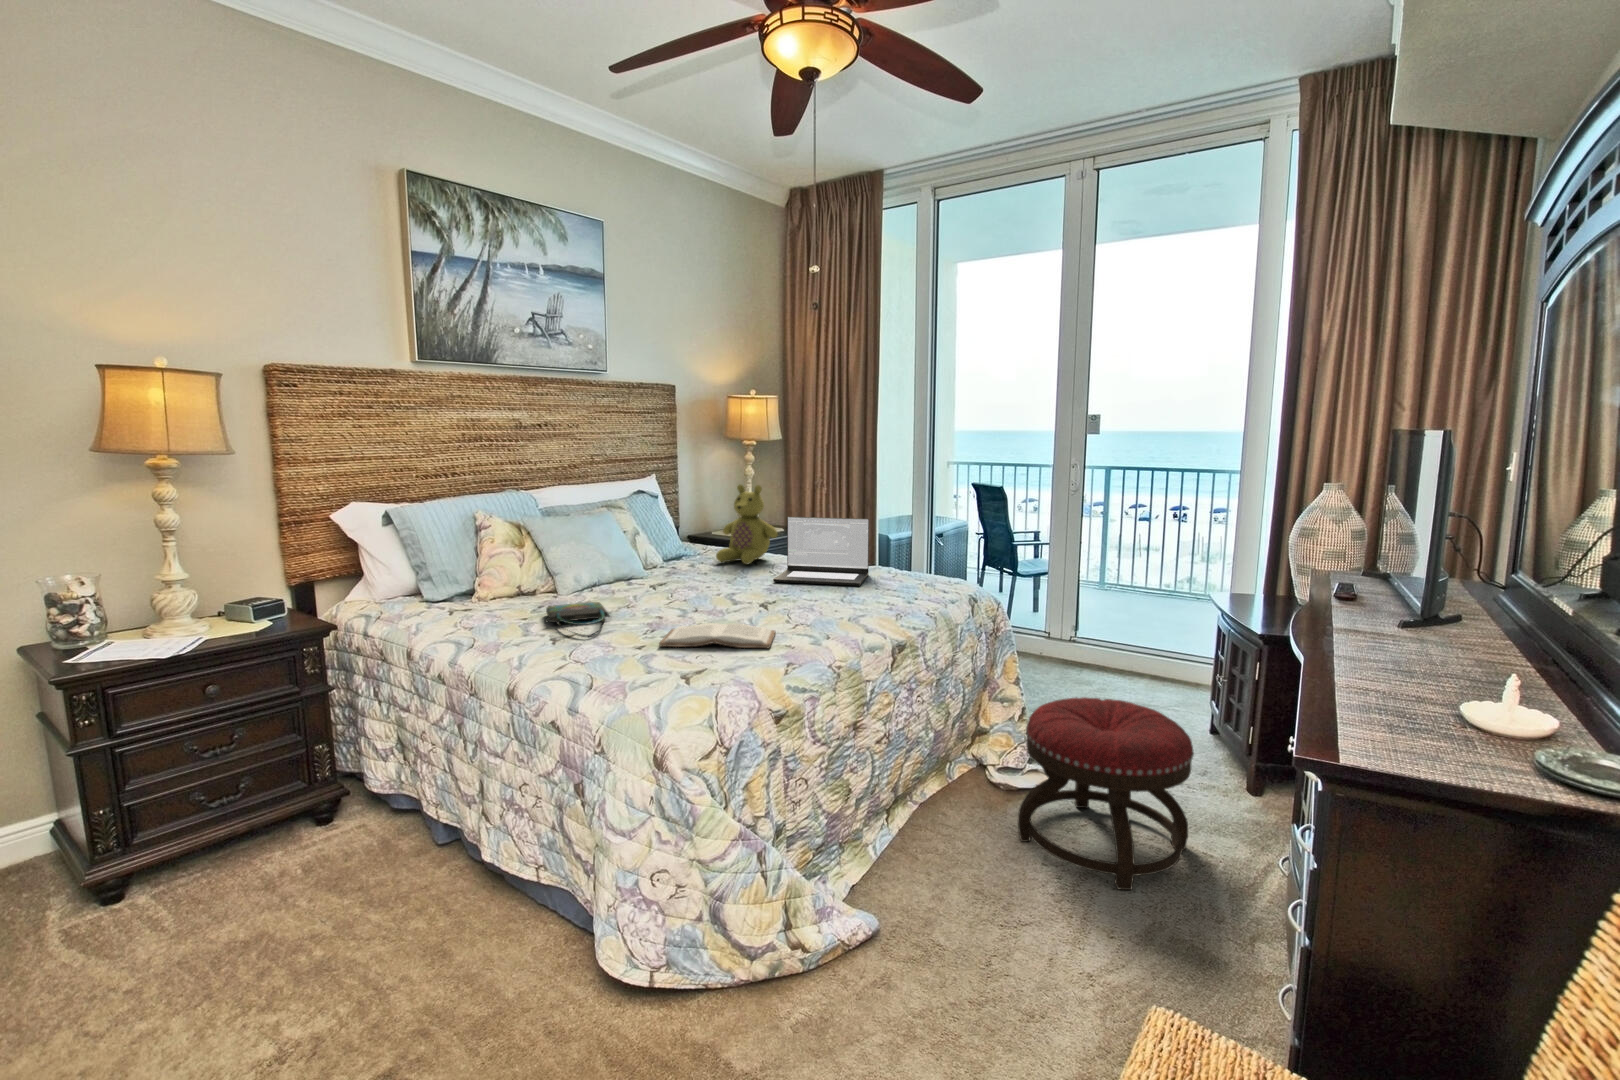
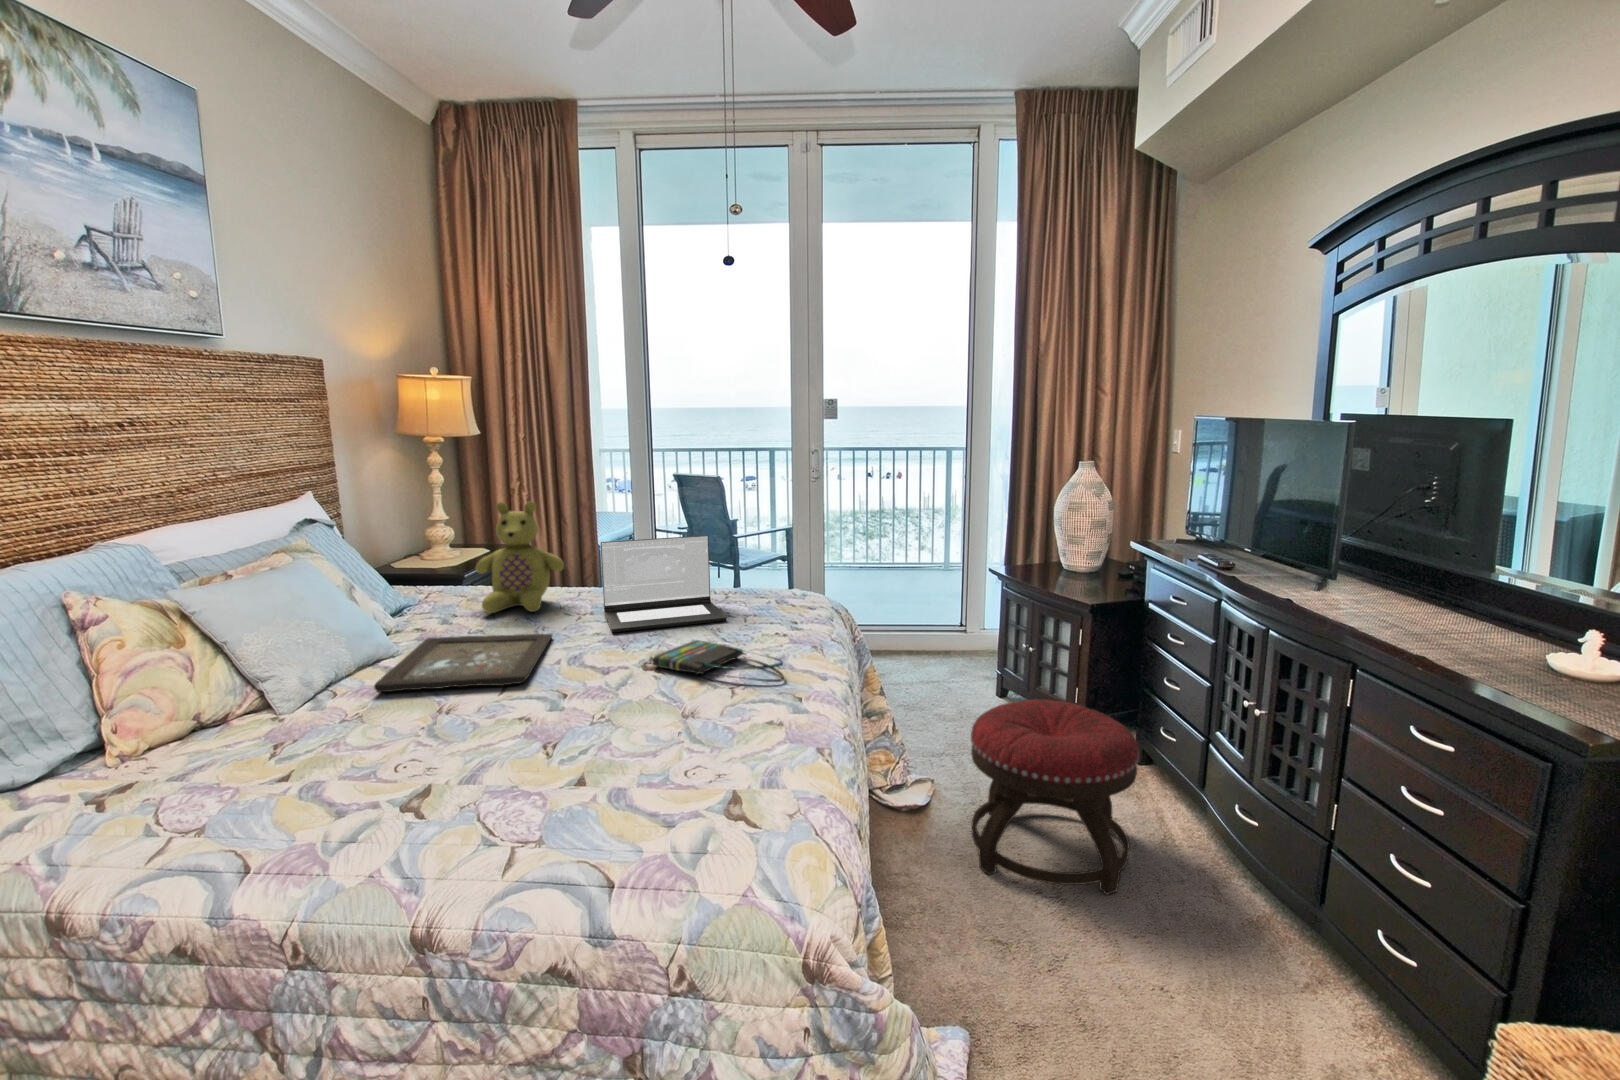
tray: none [606,569,736,598] -> present [374,633,552,692]
tote bag: present [545,602,610,637] -> present [653,640,784,682]
book: present [659,623,775,648] -> none [595,706,771,774]

